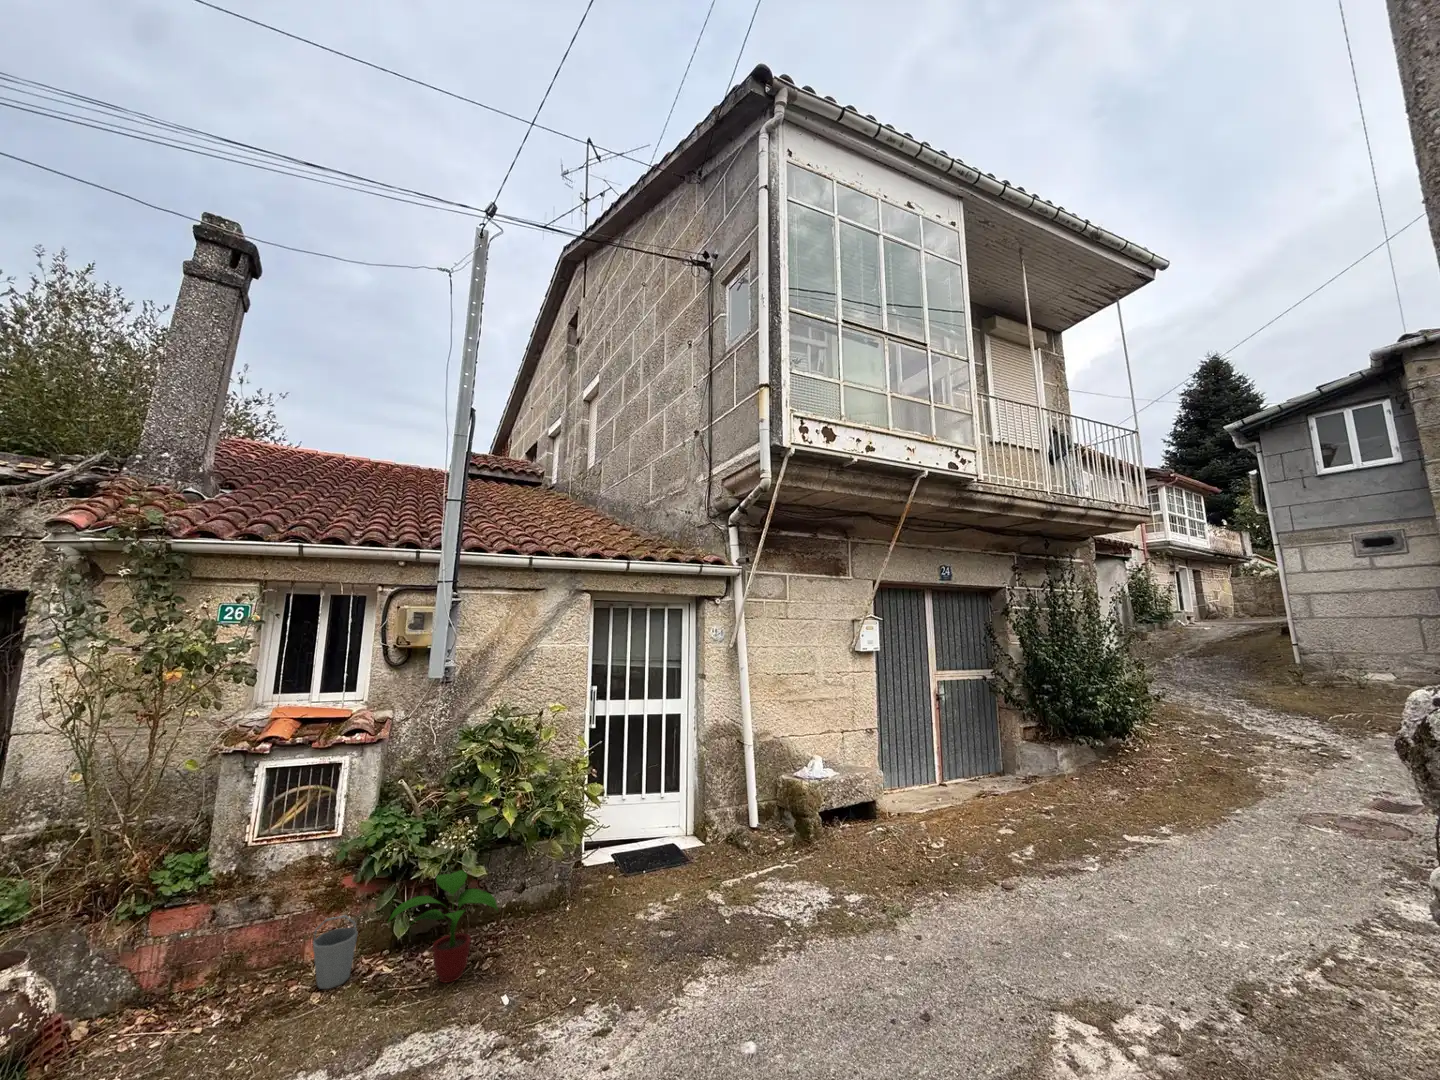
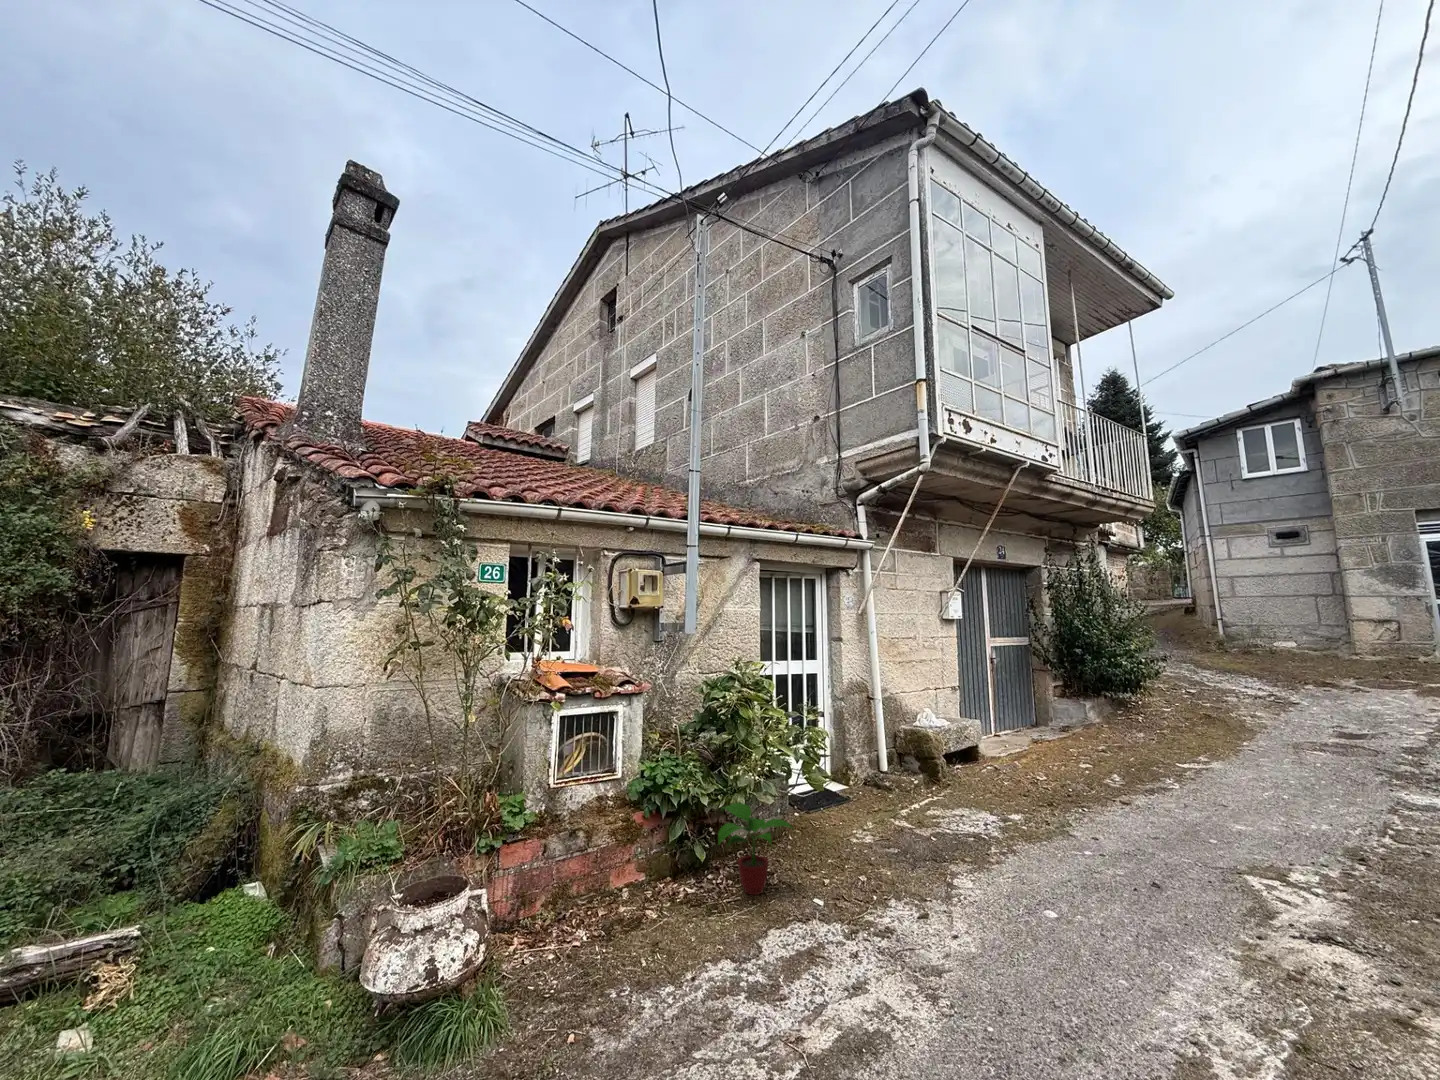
bucket: present [313,916,358,989] -> none [634,844,668,907]

